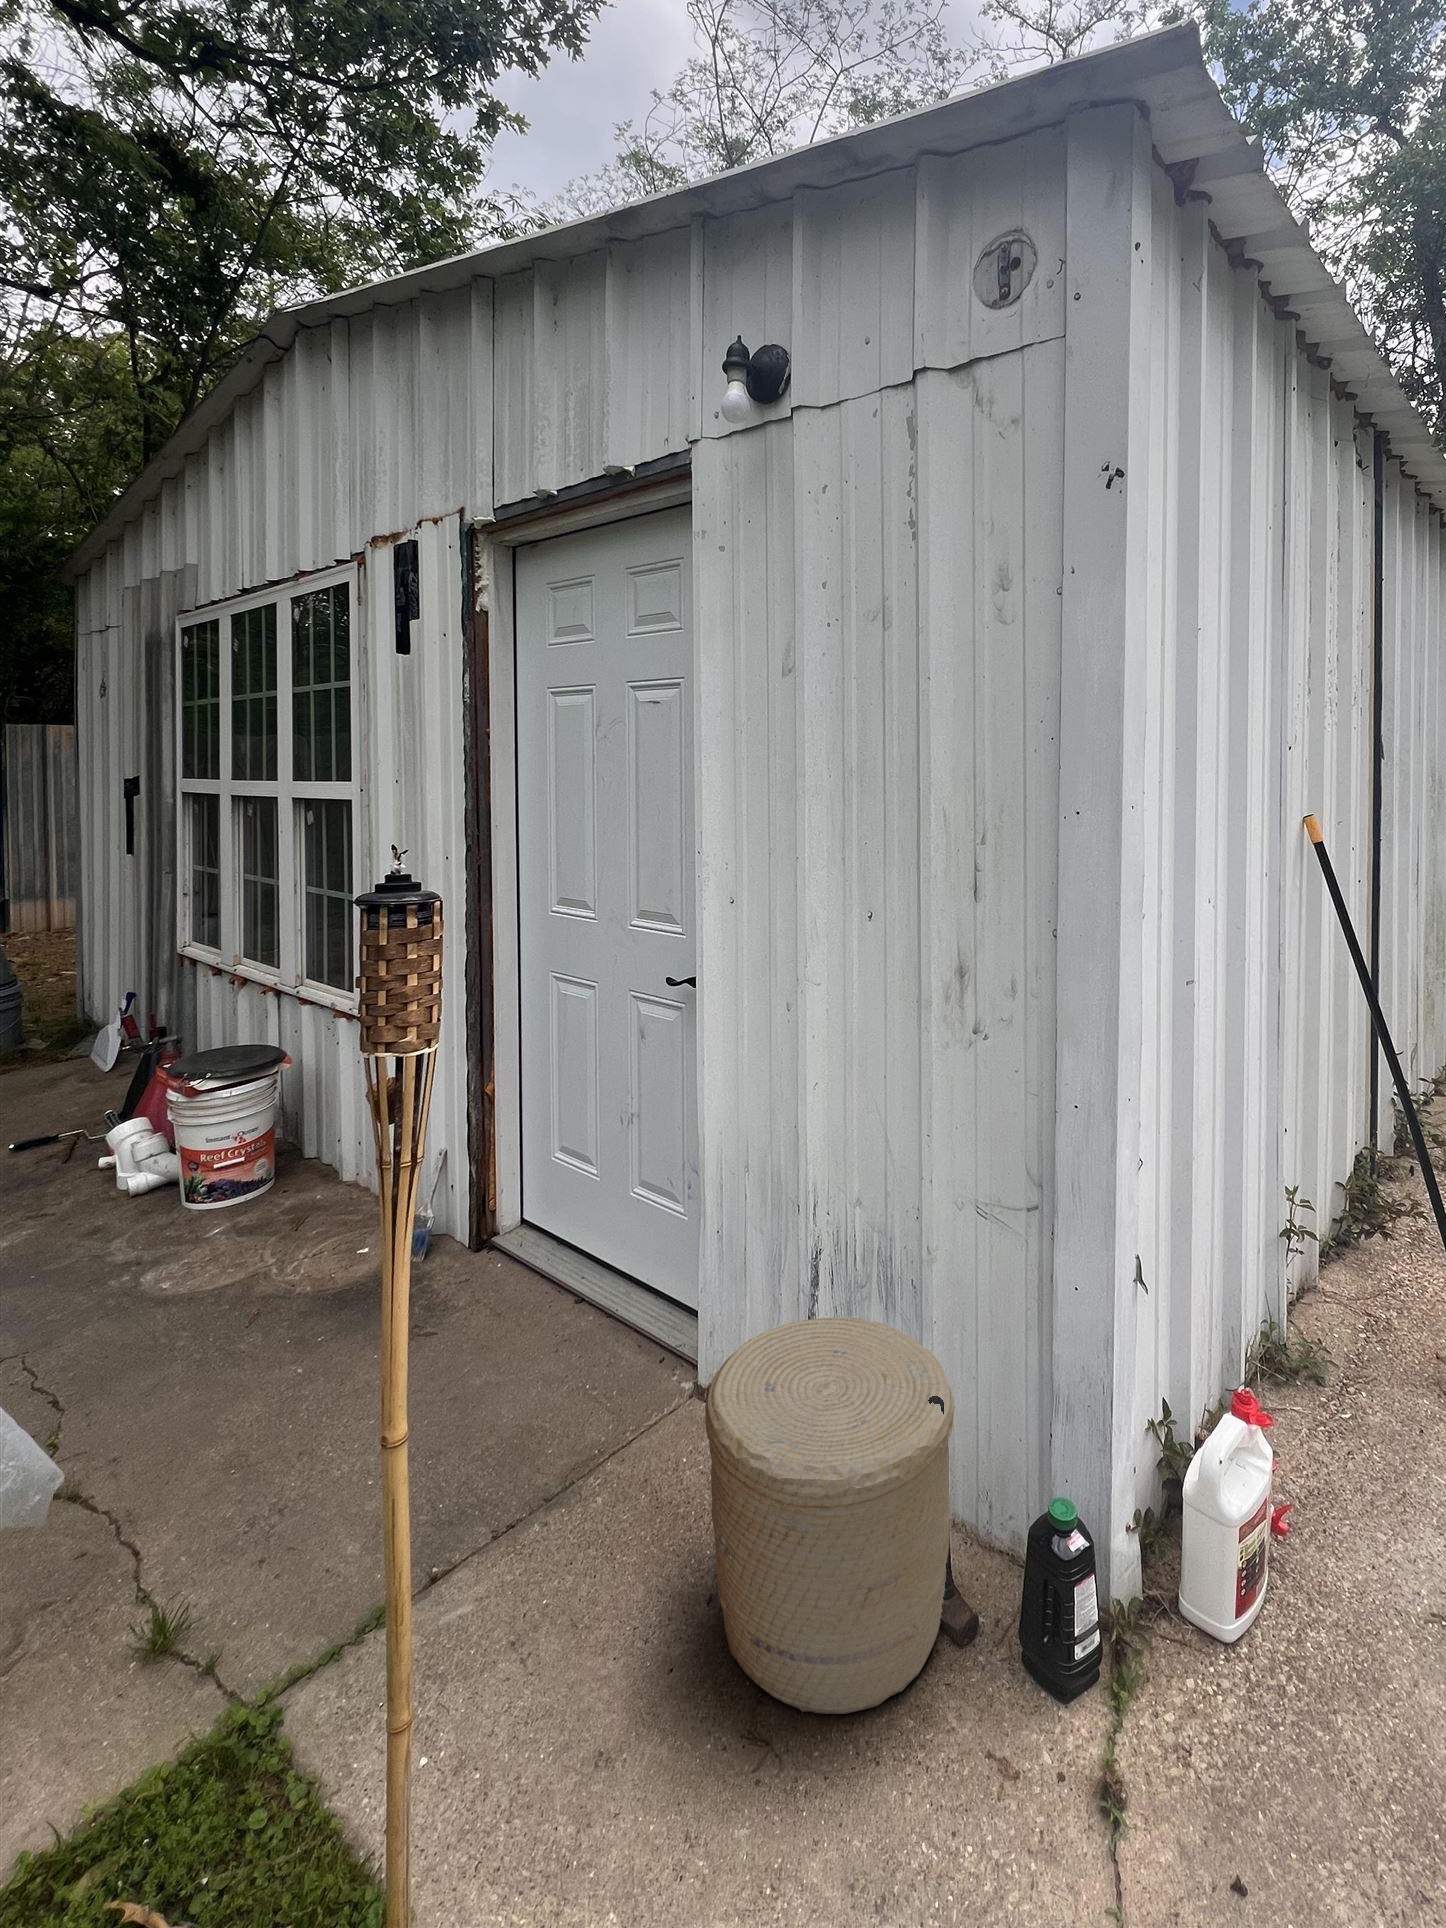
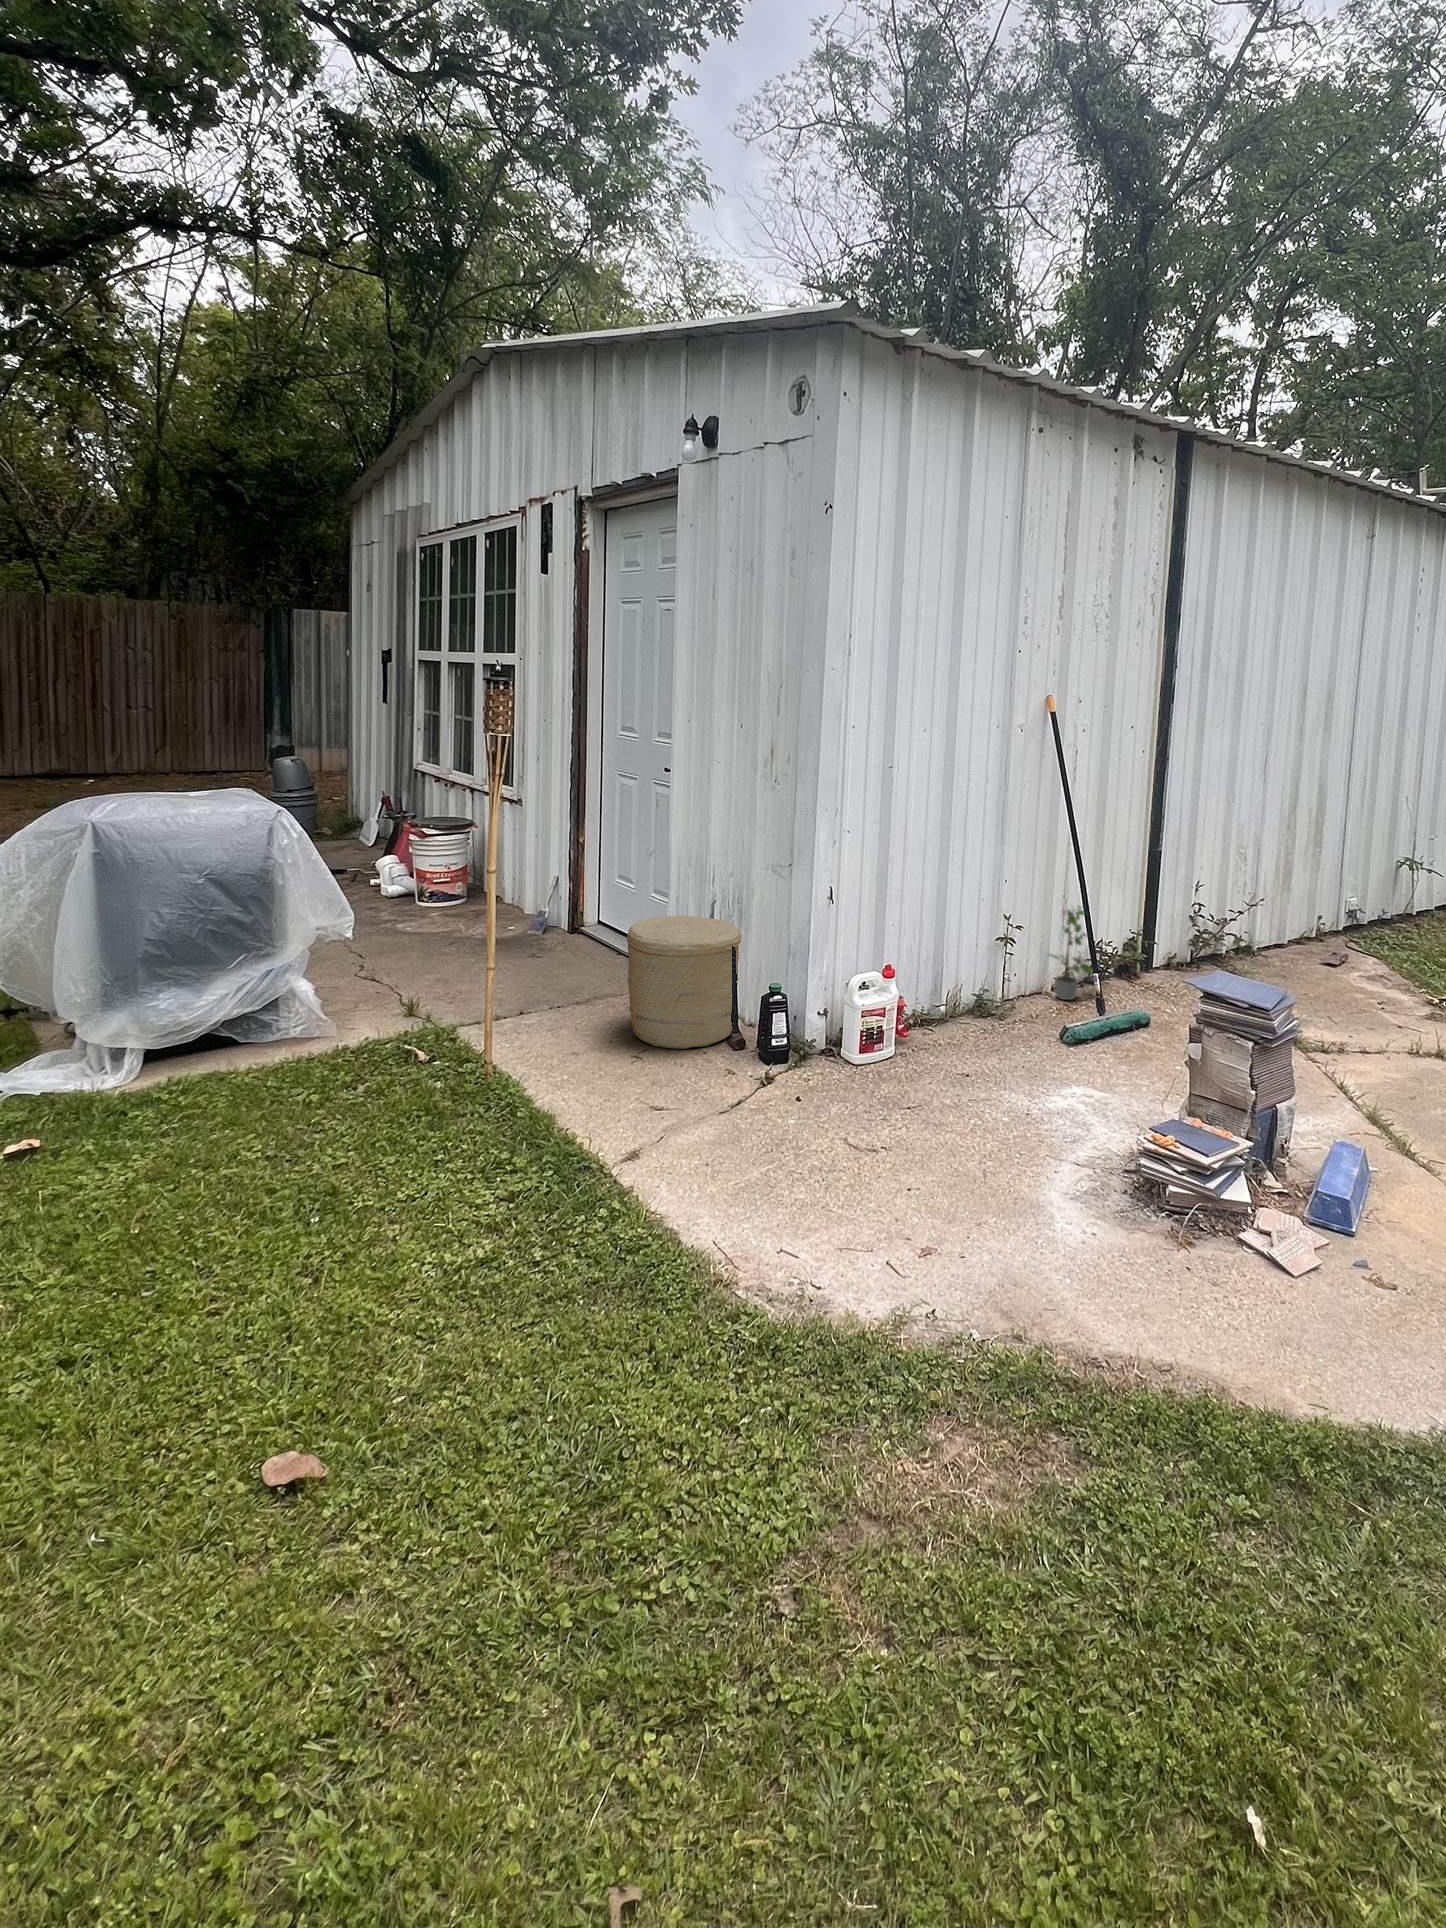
potted plant: none [1325,1134,1394,1302] -> present [1050,906,1094,1000]

